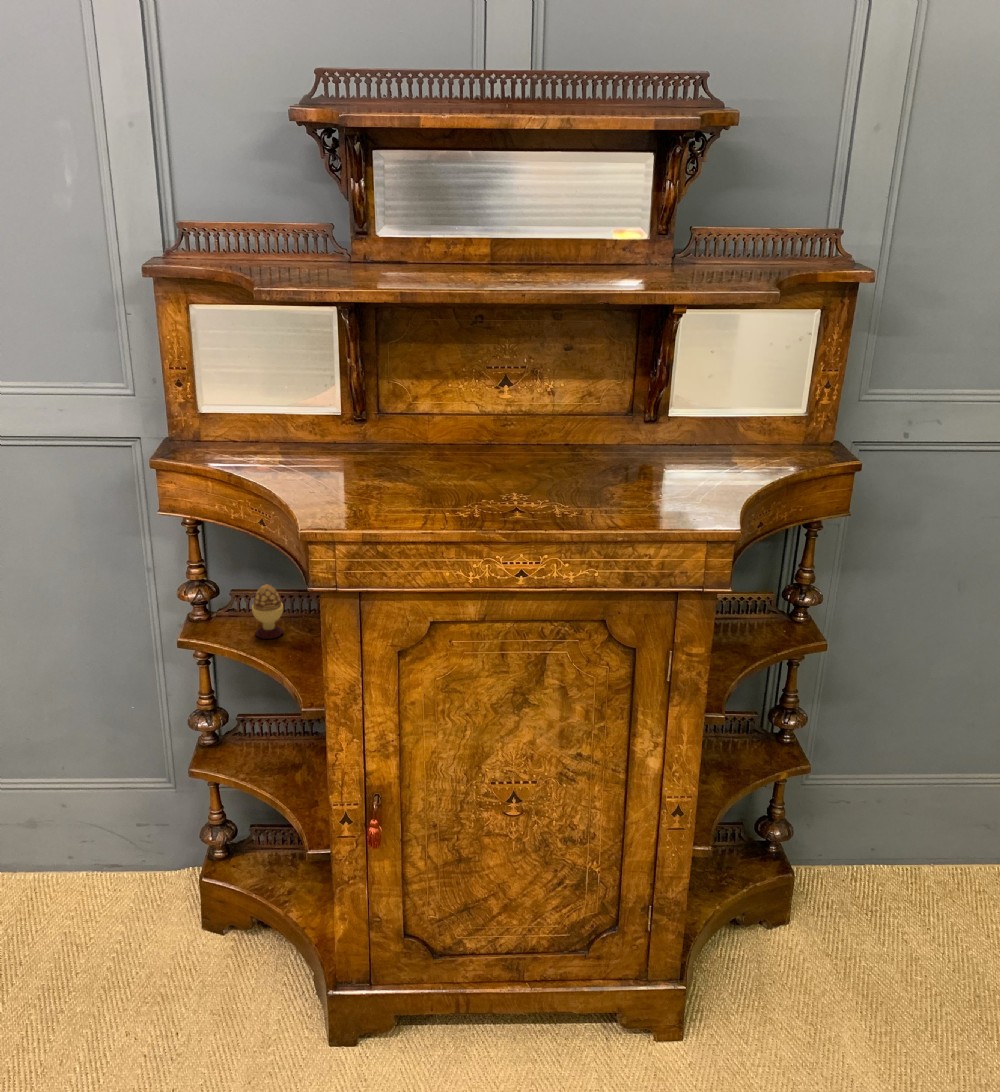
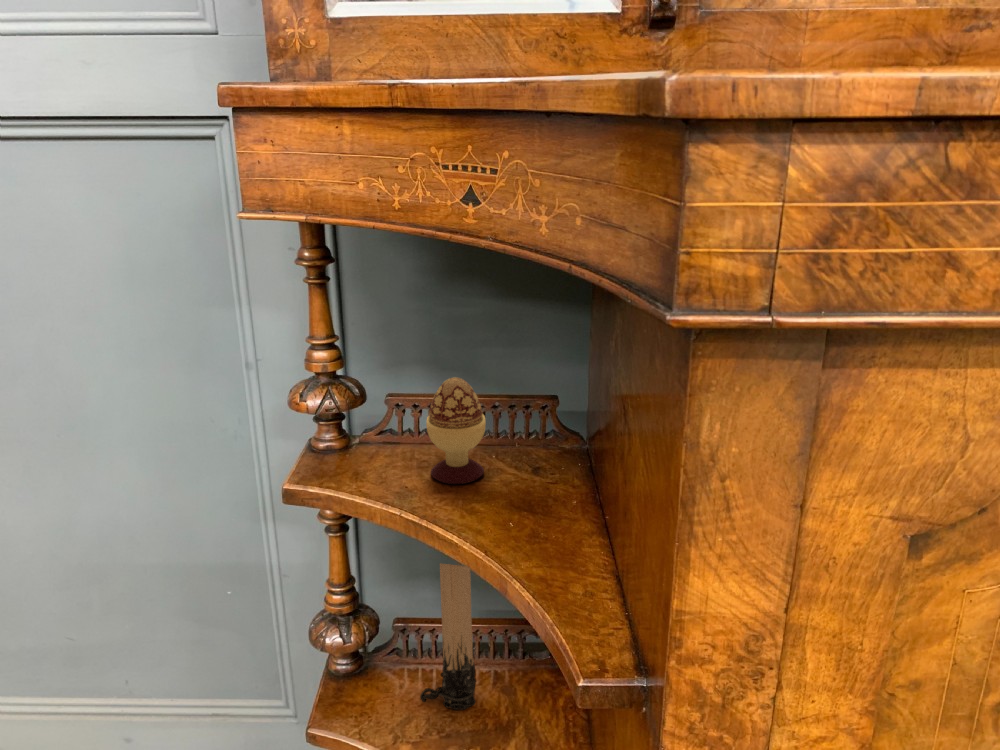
candle: none [251,655,282,758] -> present [420,563,476,710]

